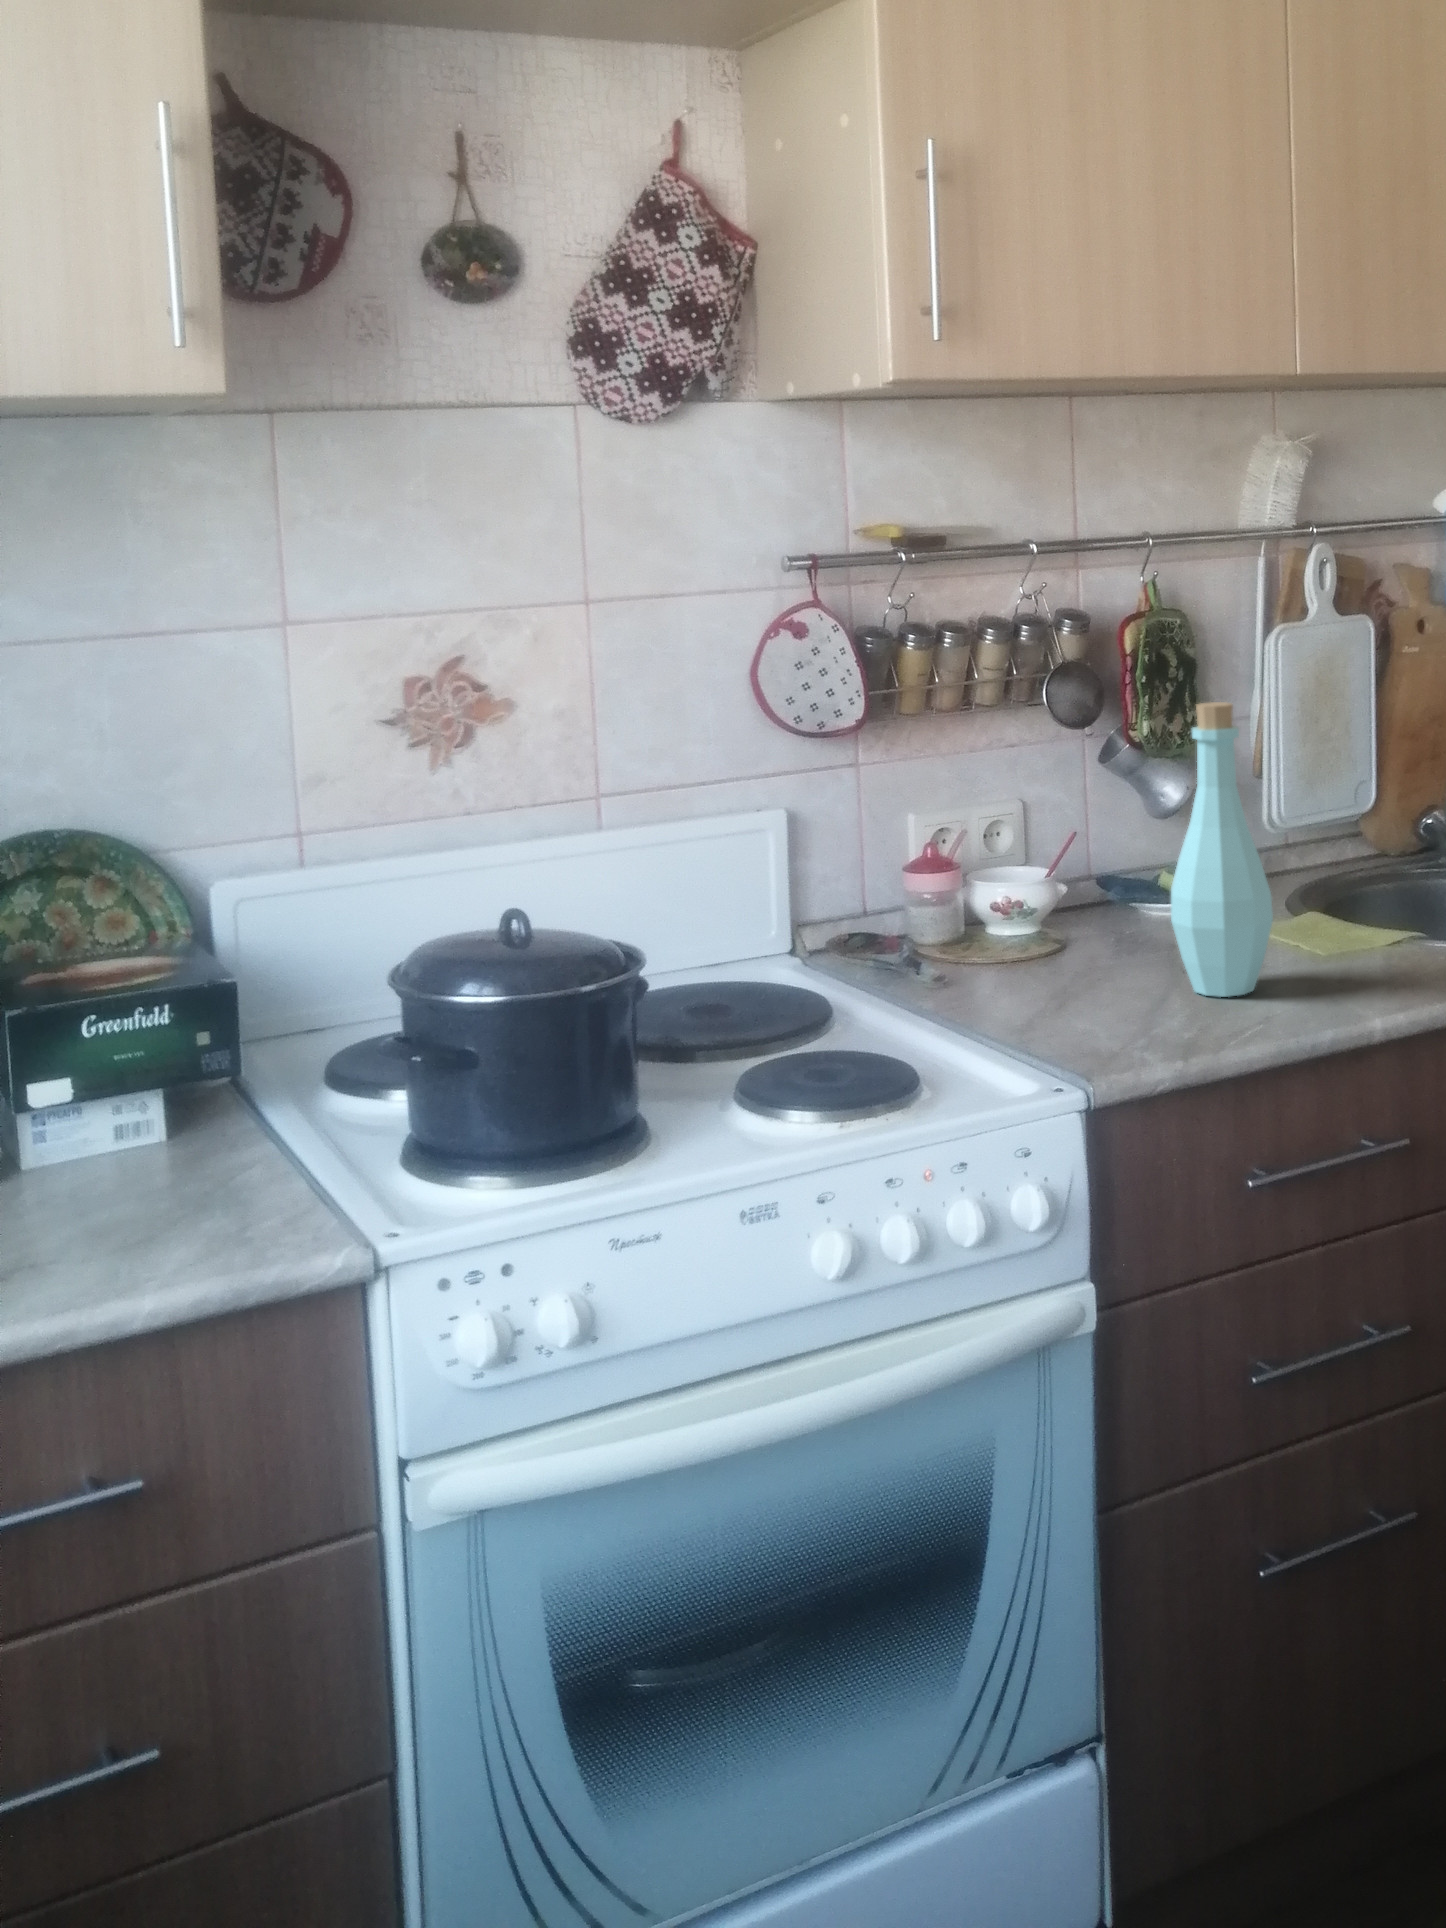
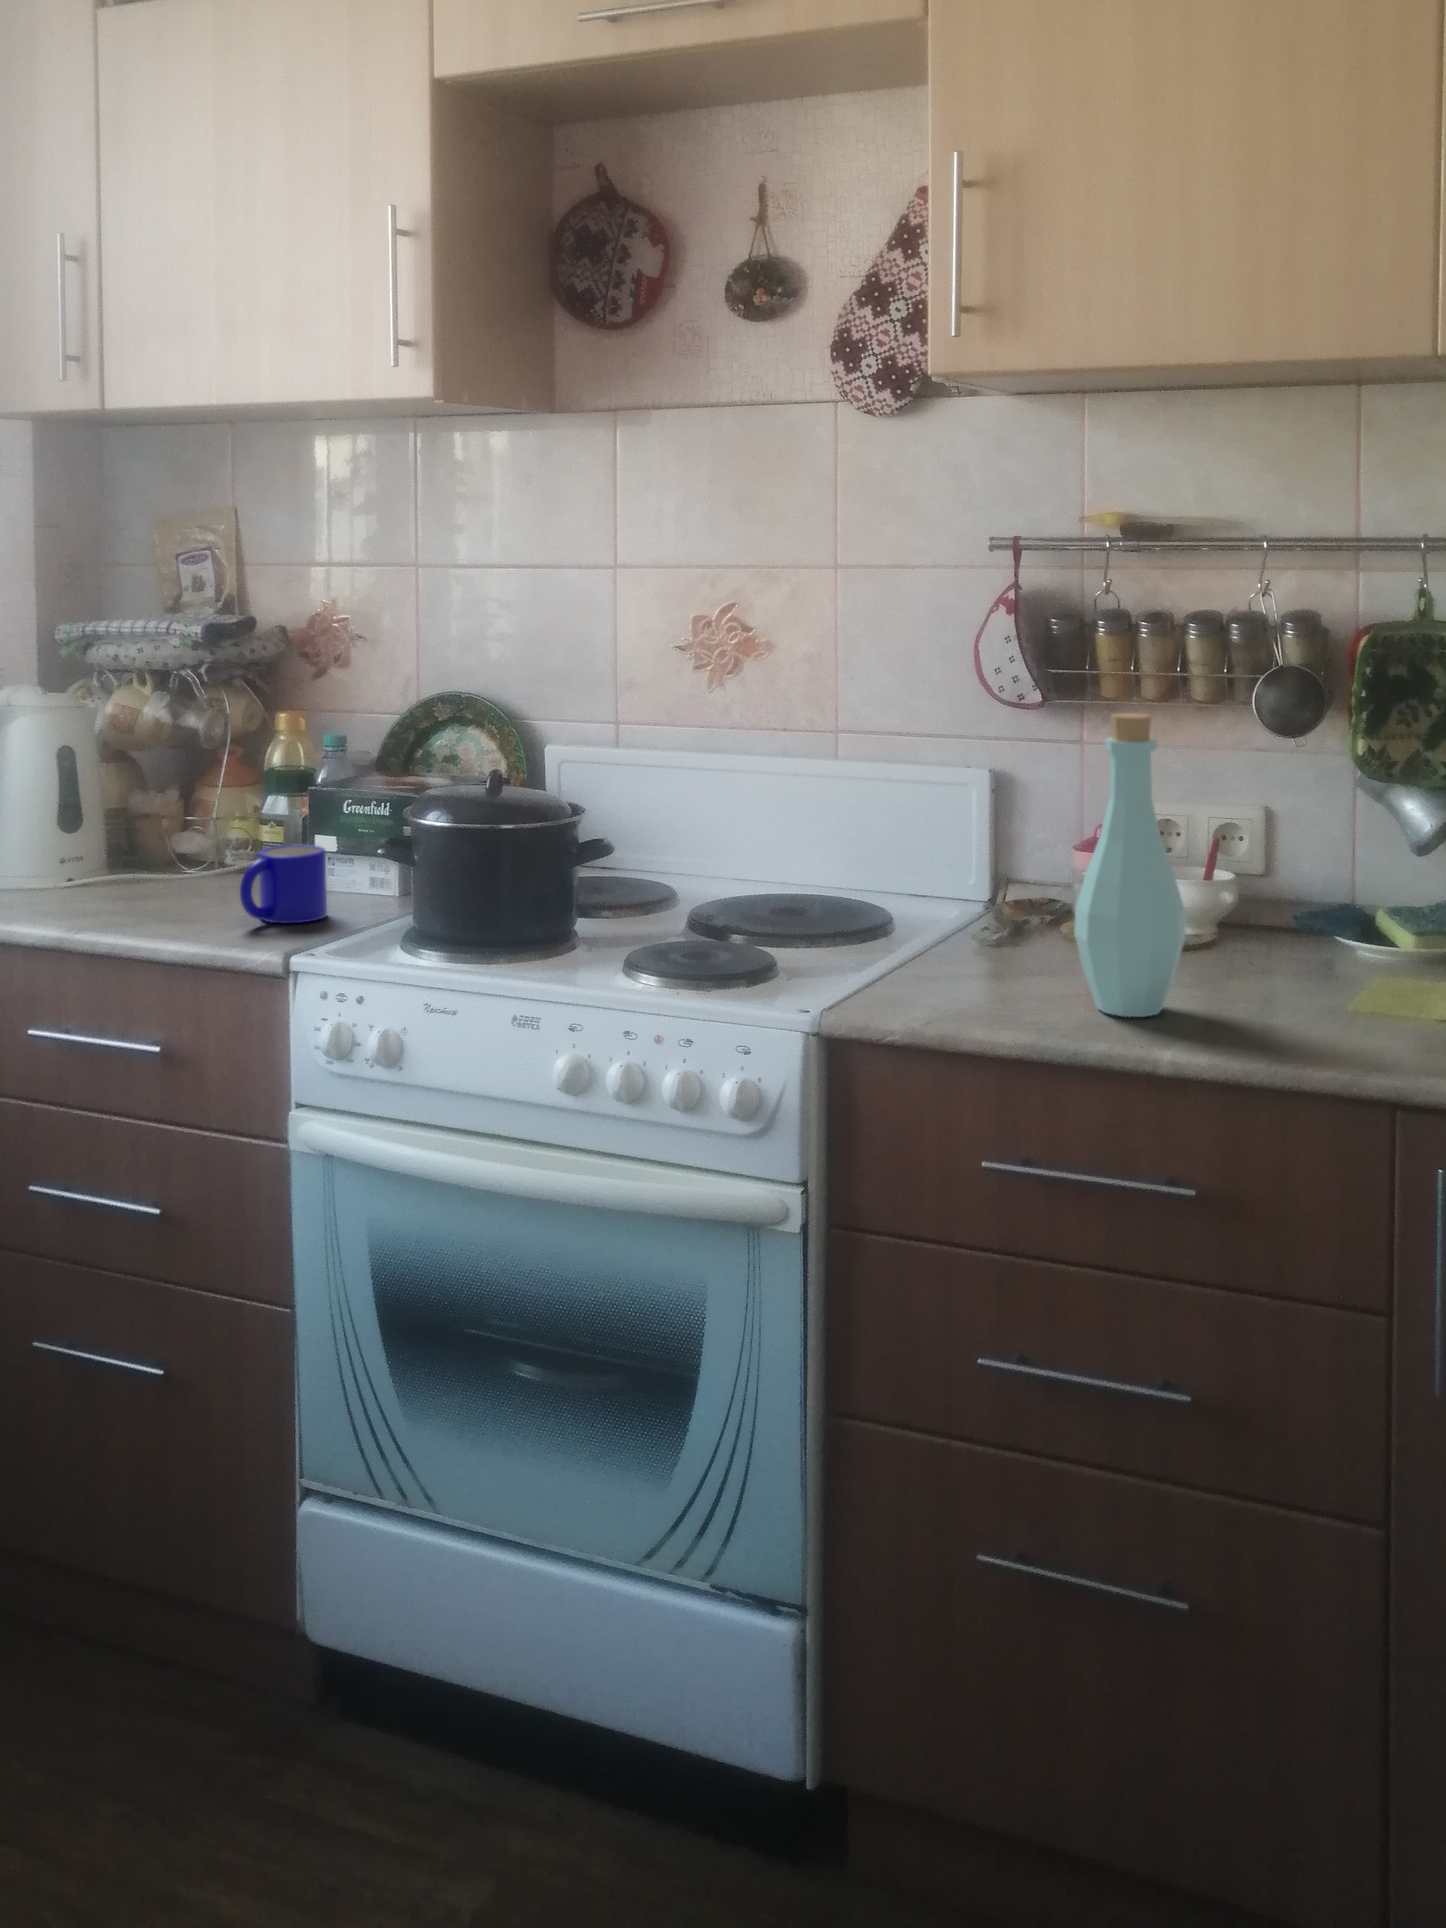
mug: none [72,1091,199,1234] -> present [240,845,327,923]

